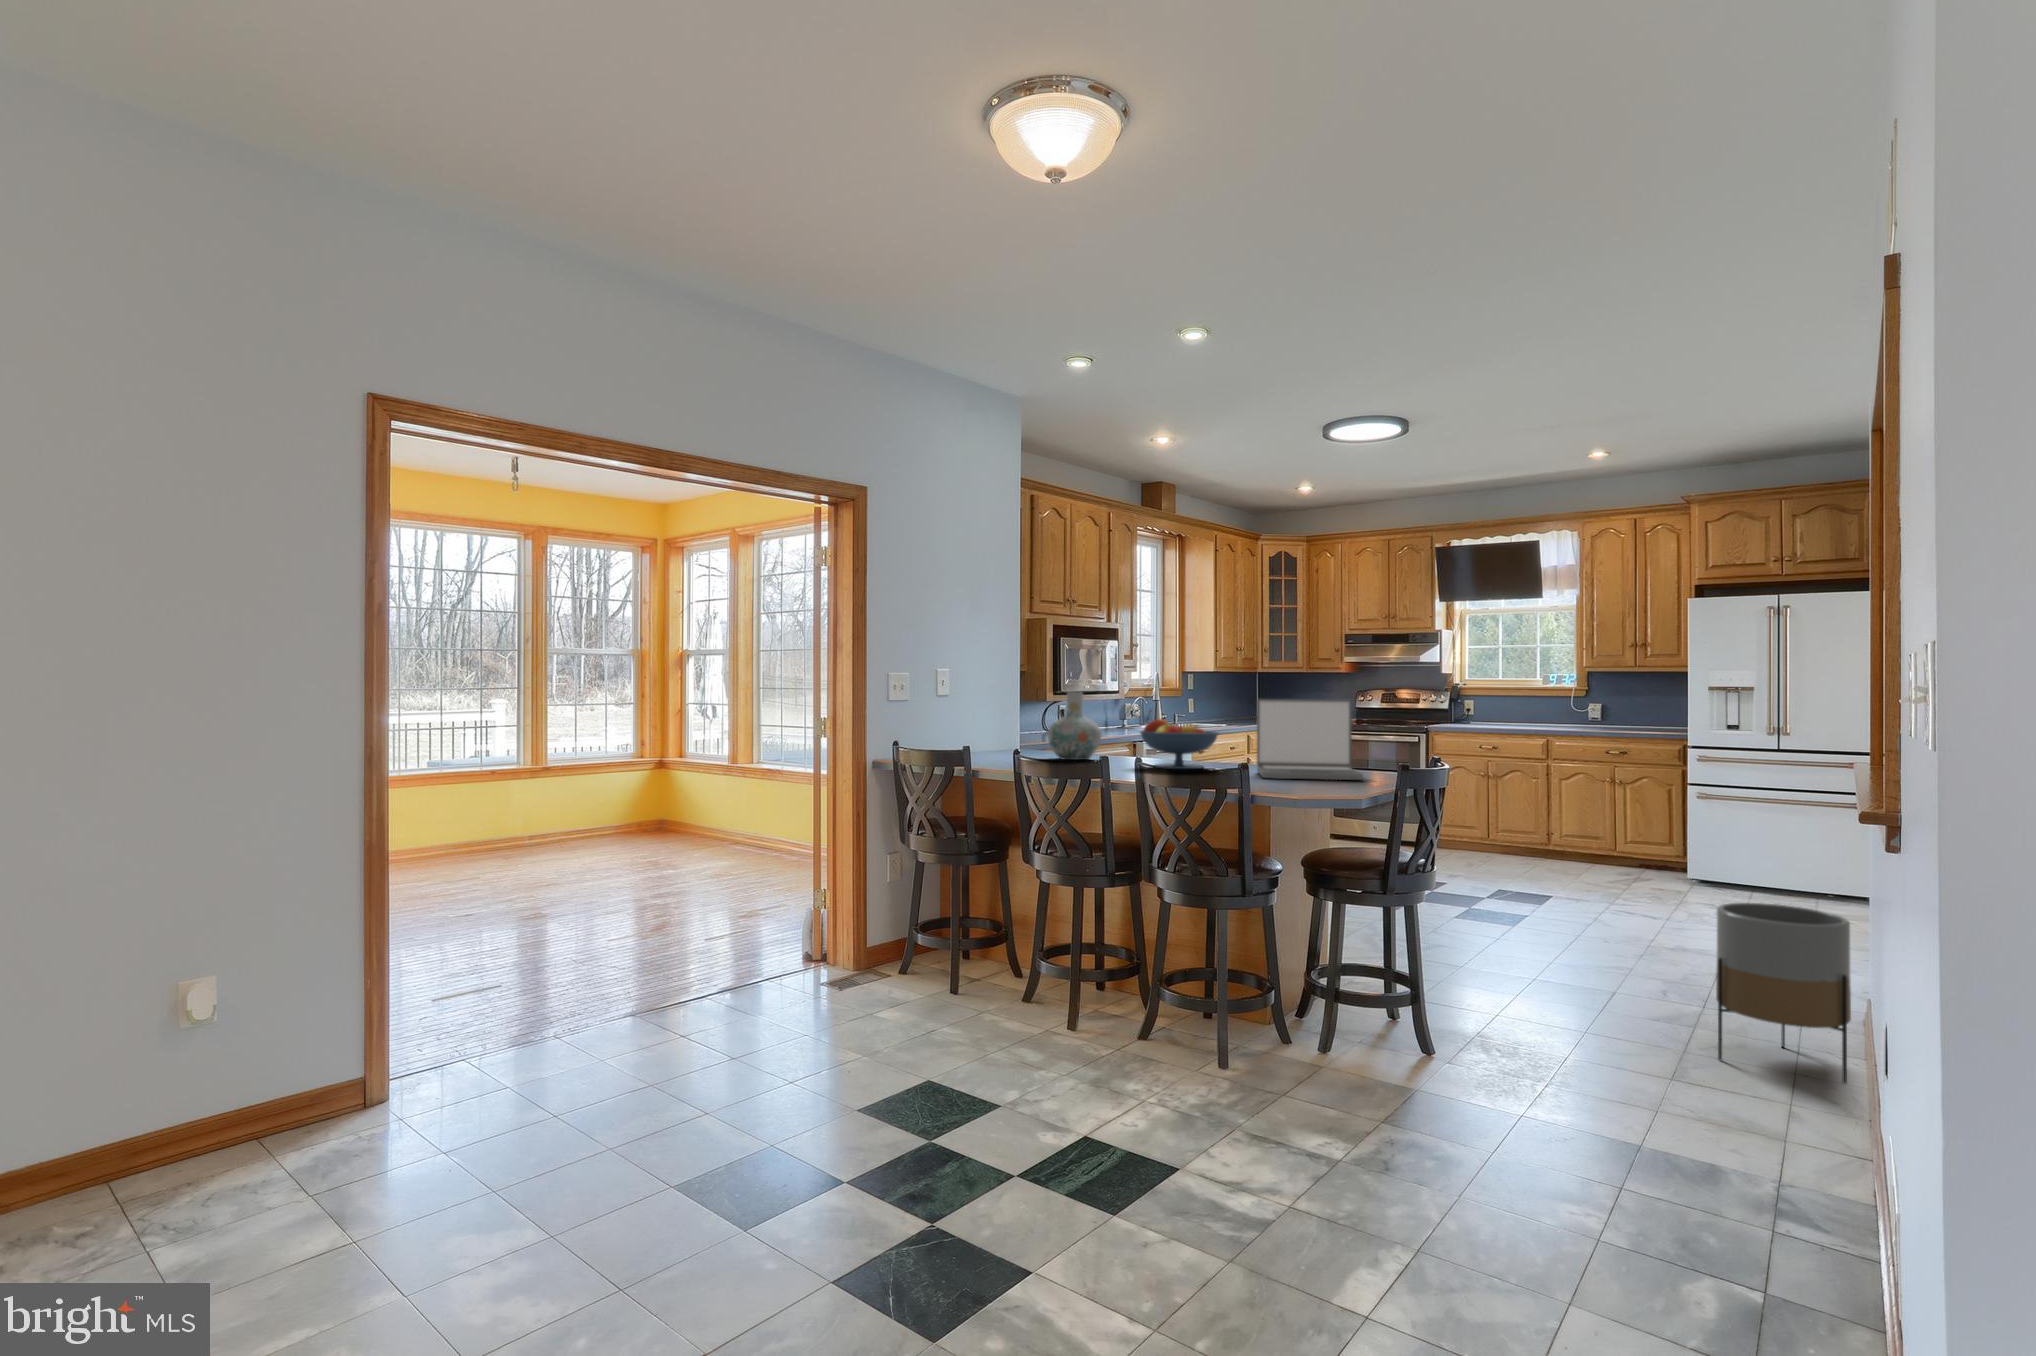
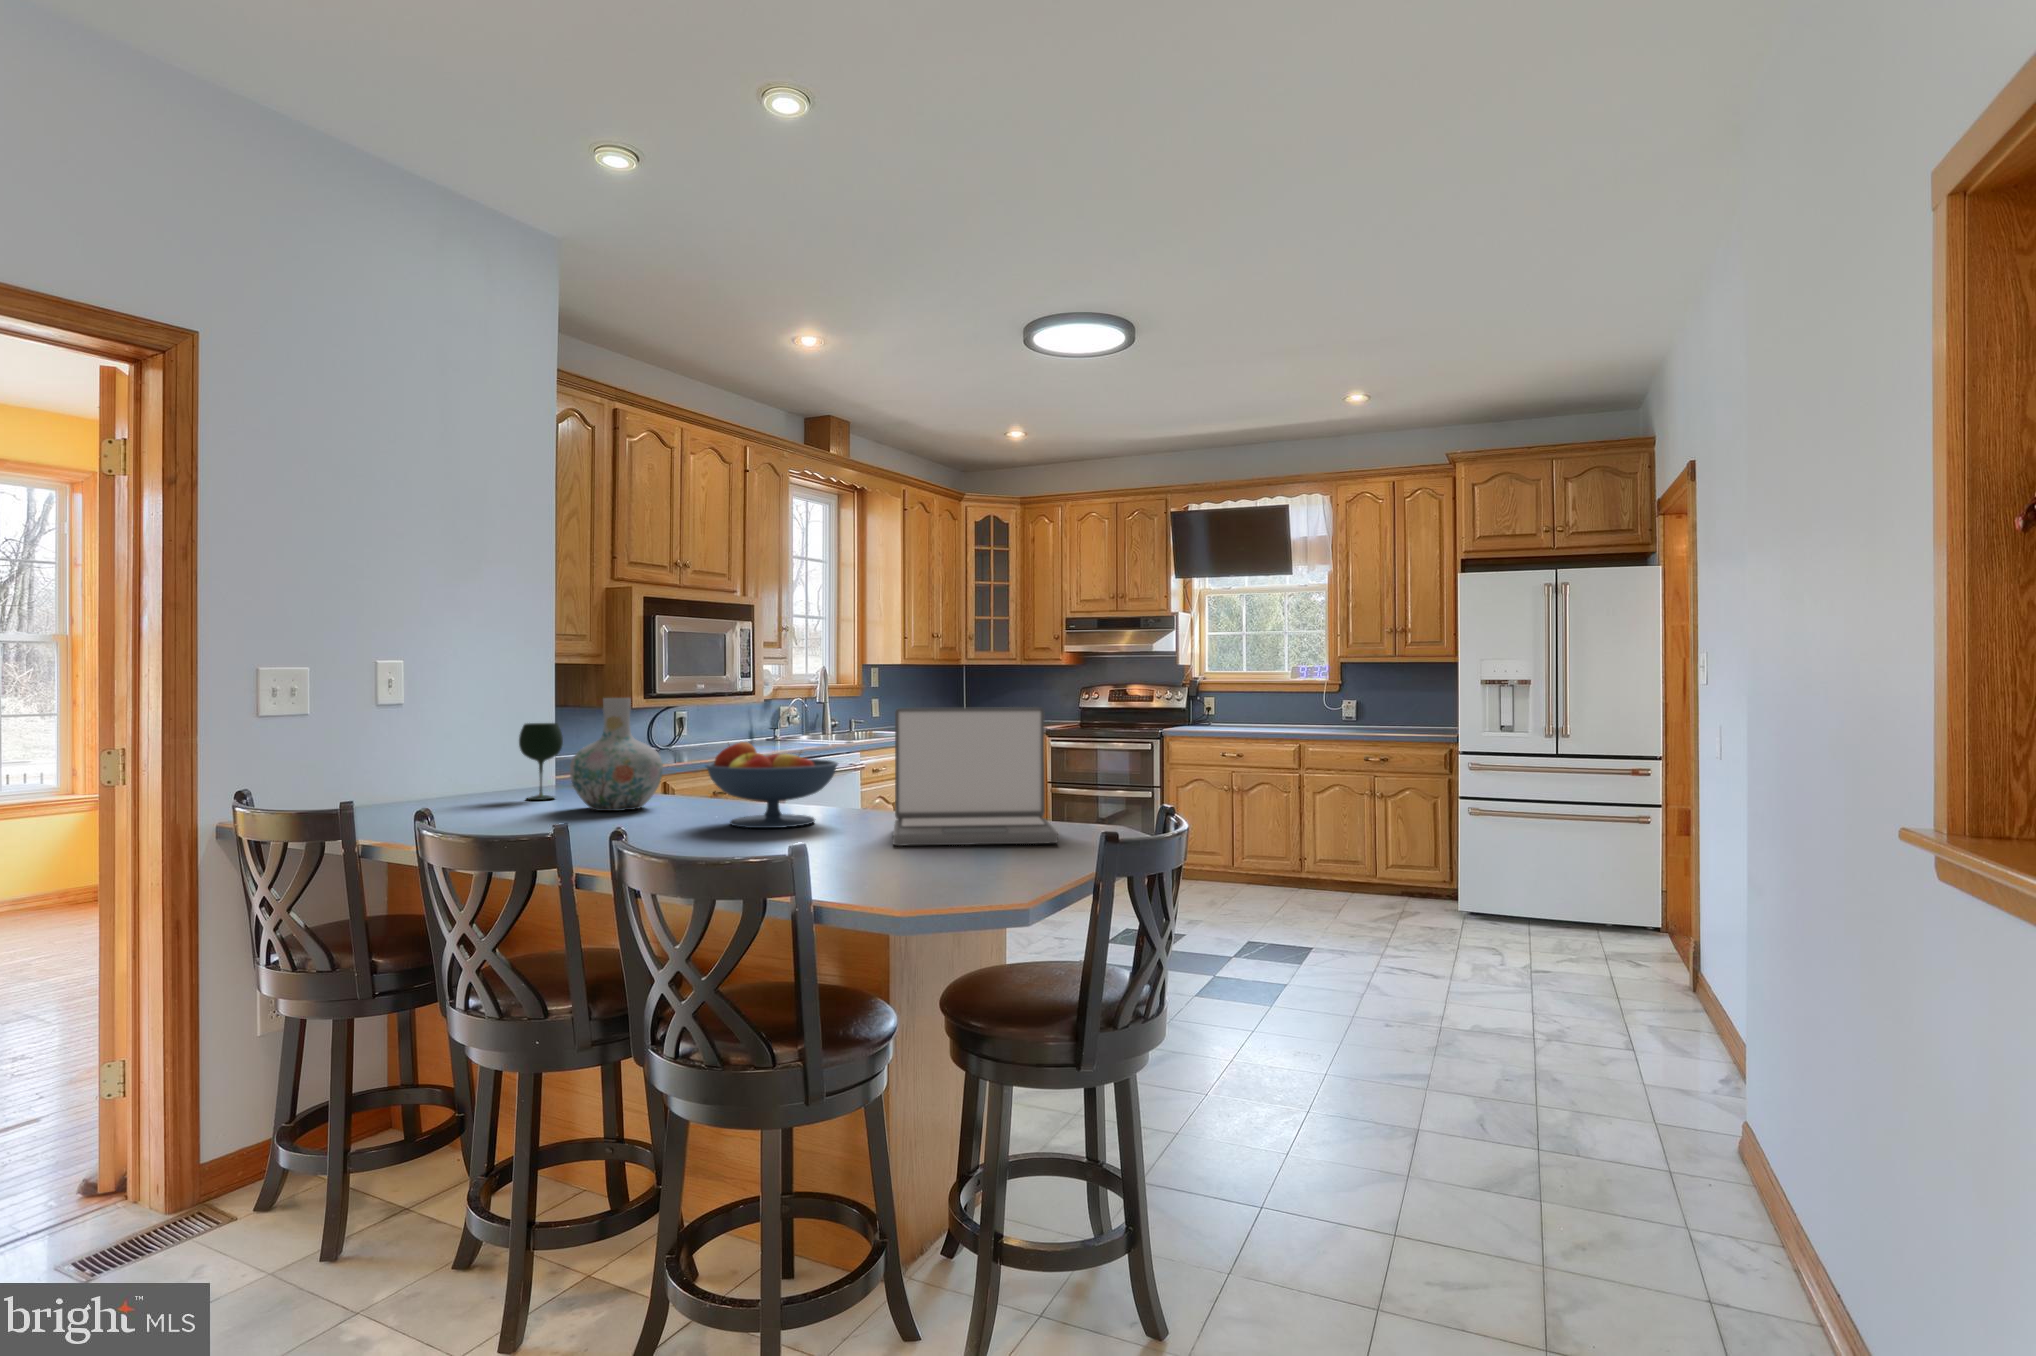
wine glass: none [1008,707,1033,754] -> present [519,723,563,800]
planter: present [1716,903,1851,1084] -> none [1584,1012,1785,1312]

